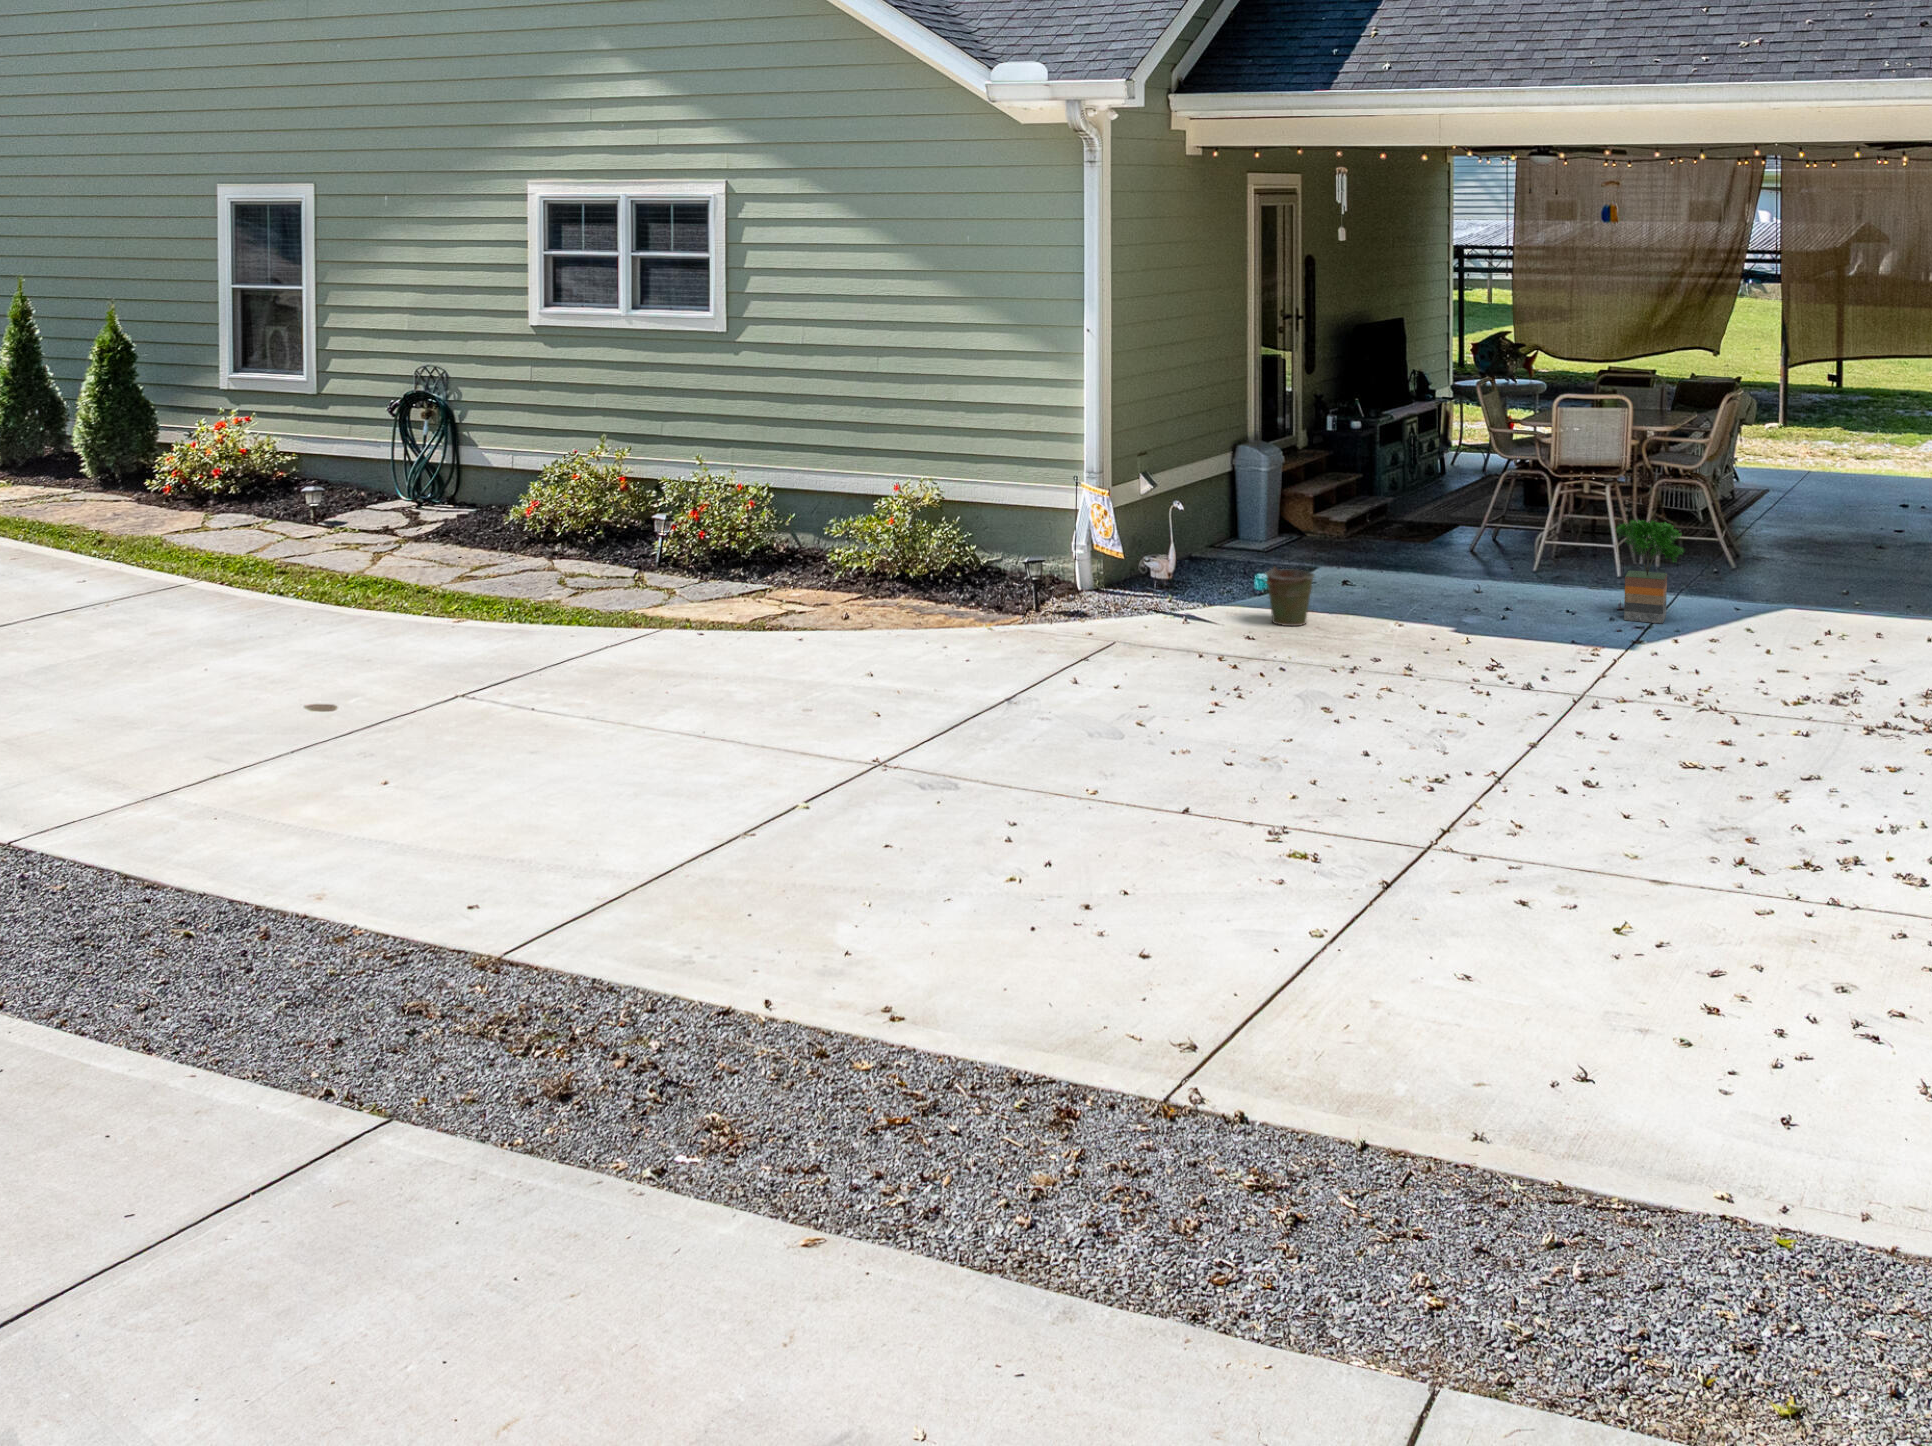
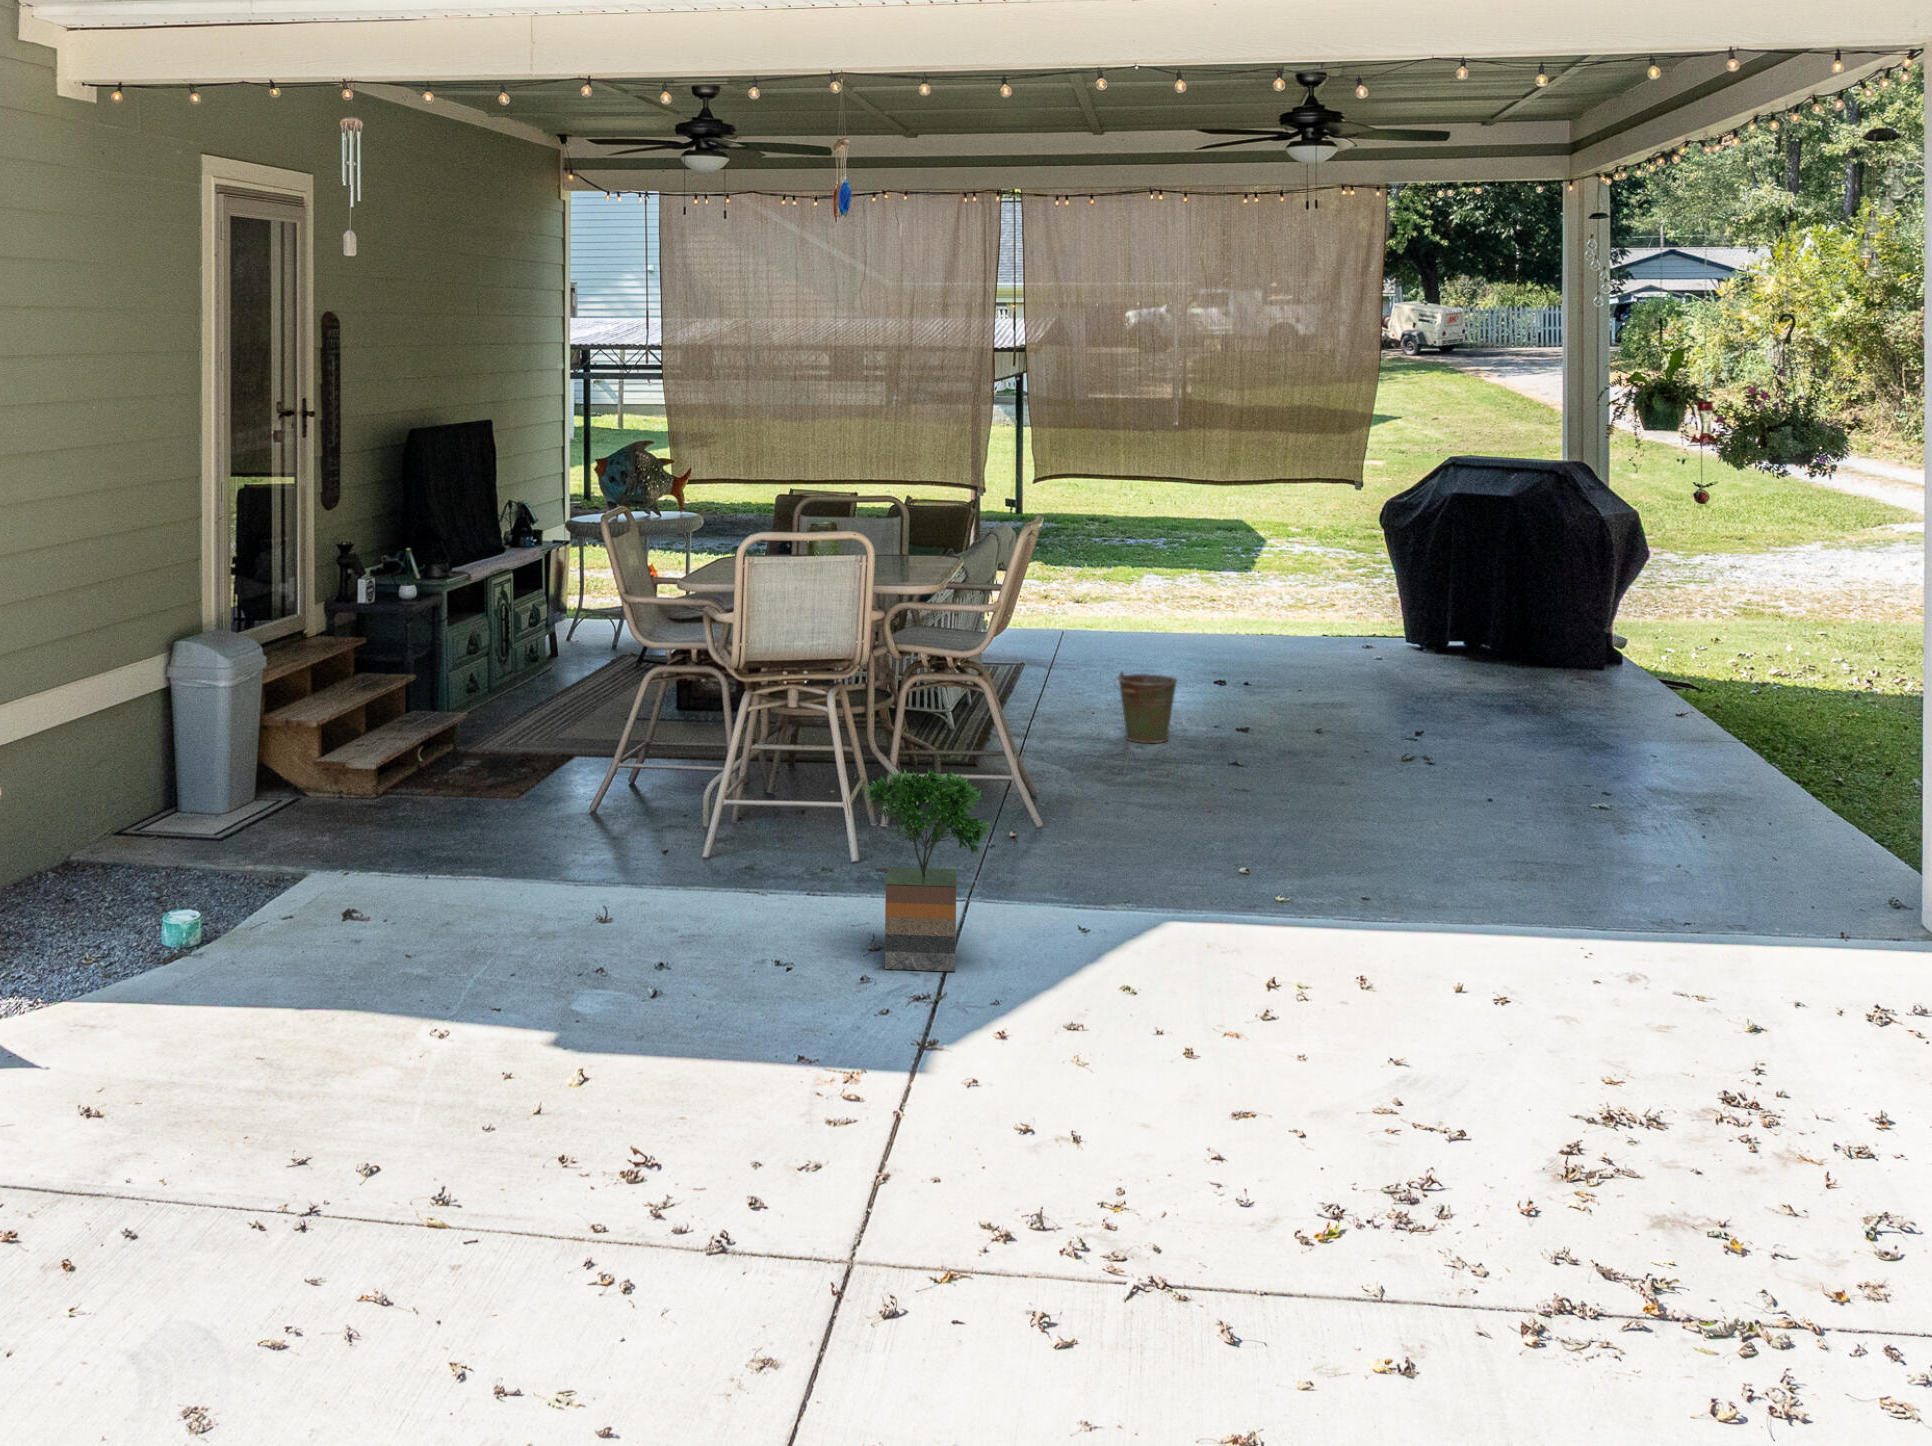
bucket: present [1263,567,1314,626] -> present [1117,672,1177,743]

